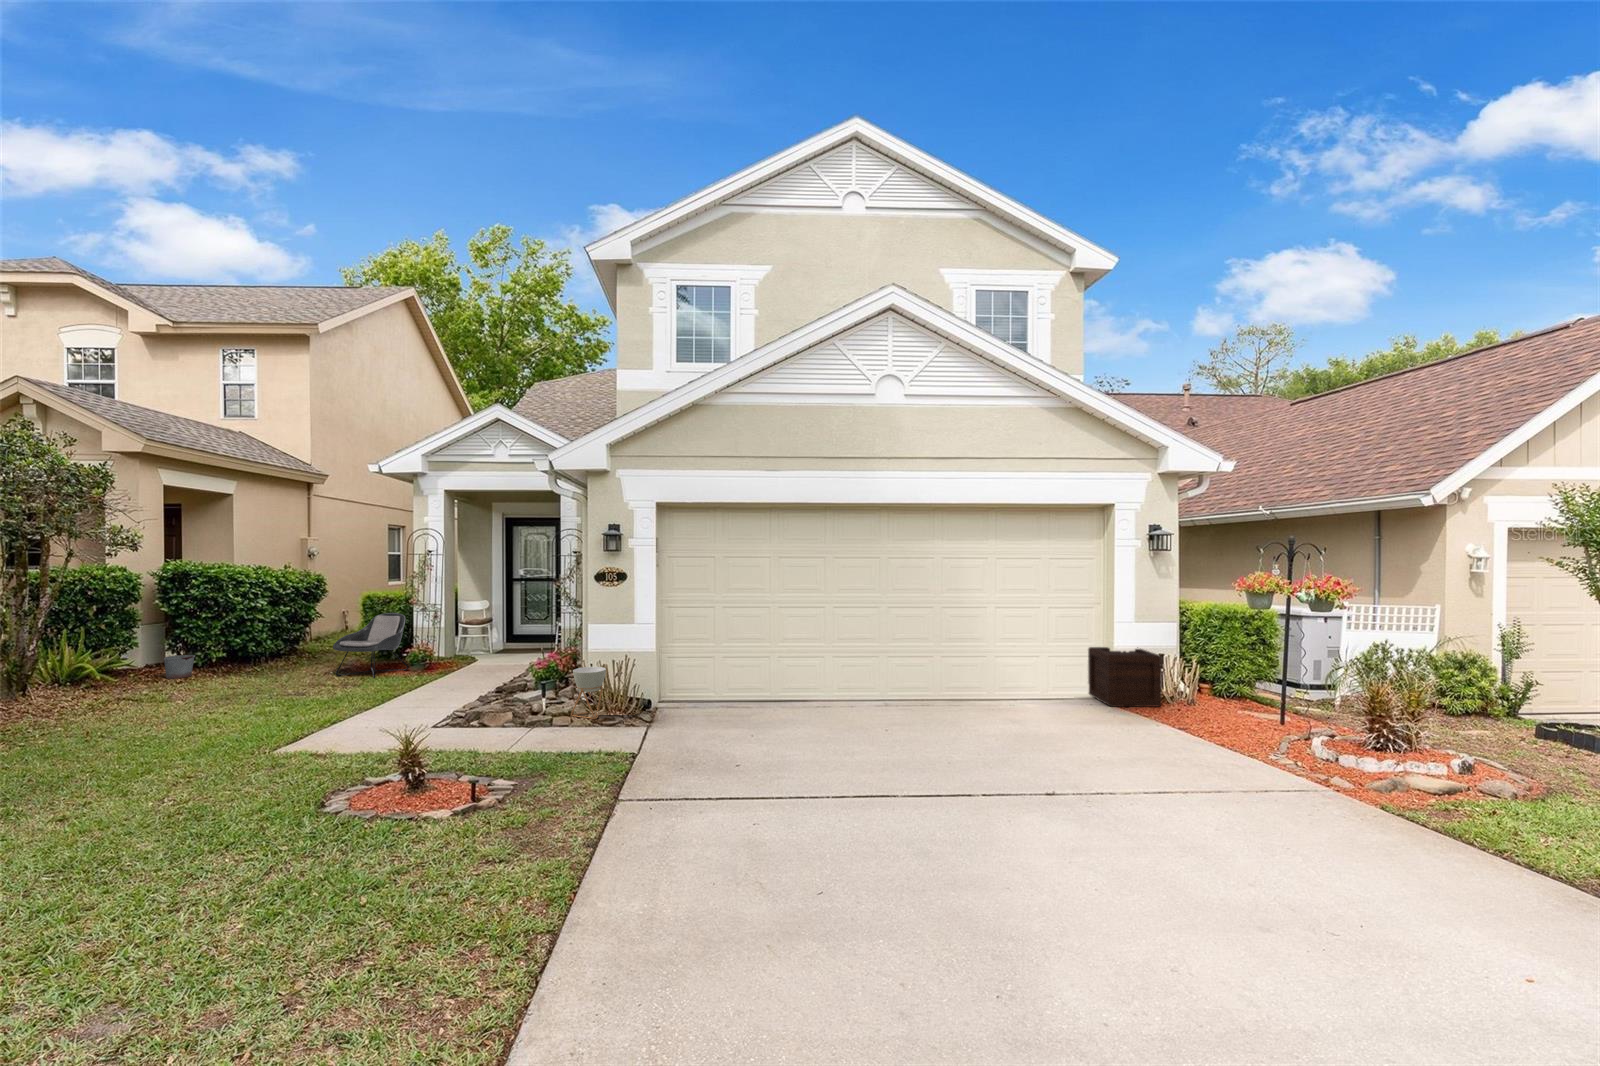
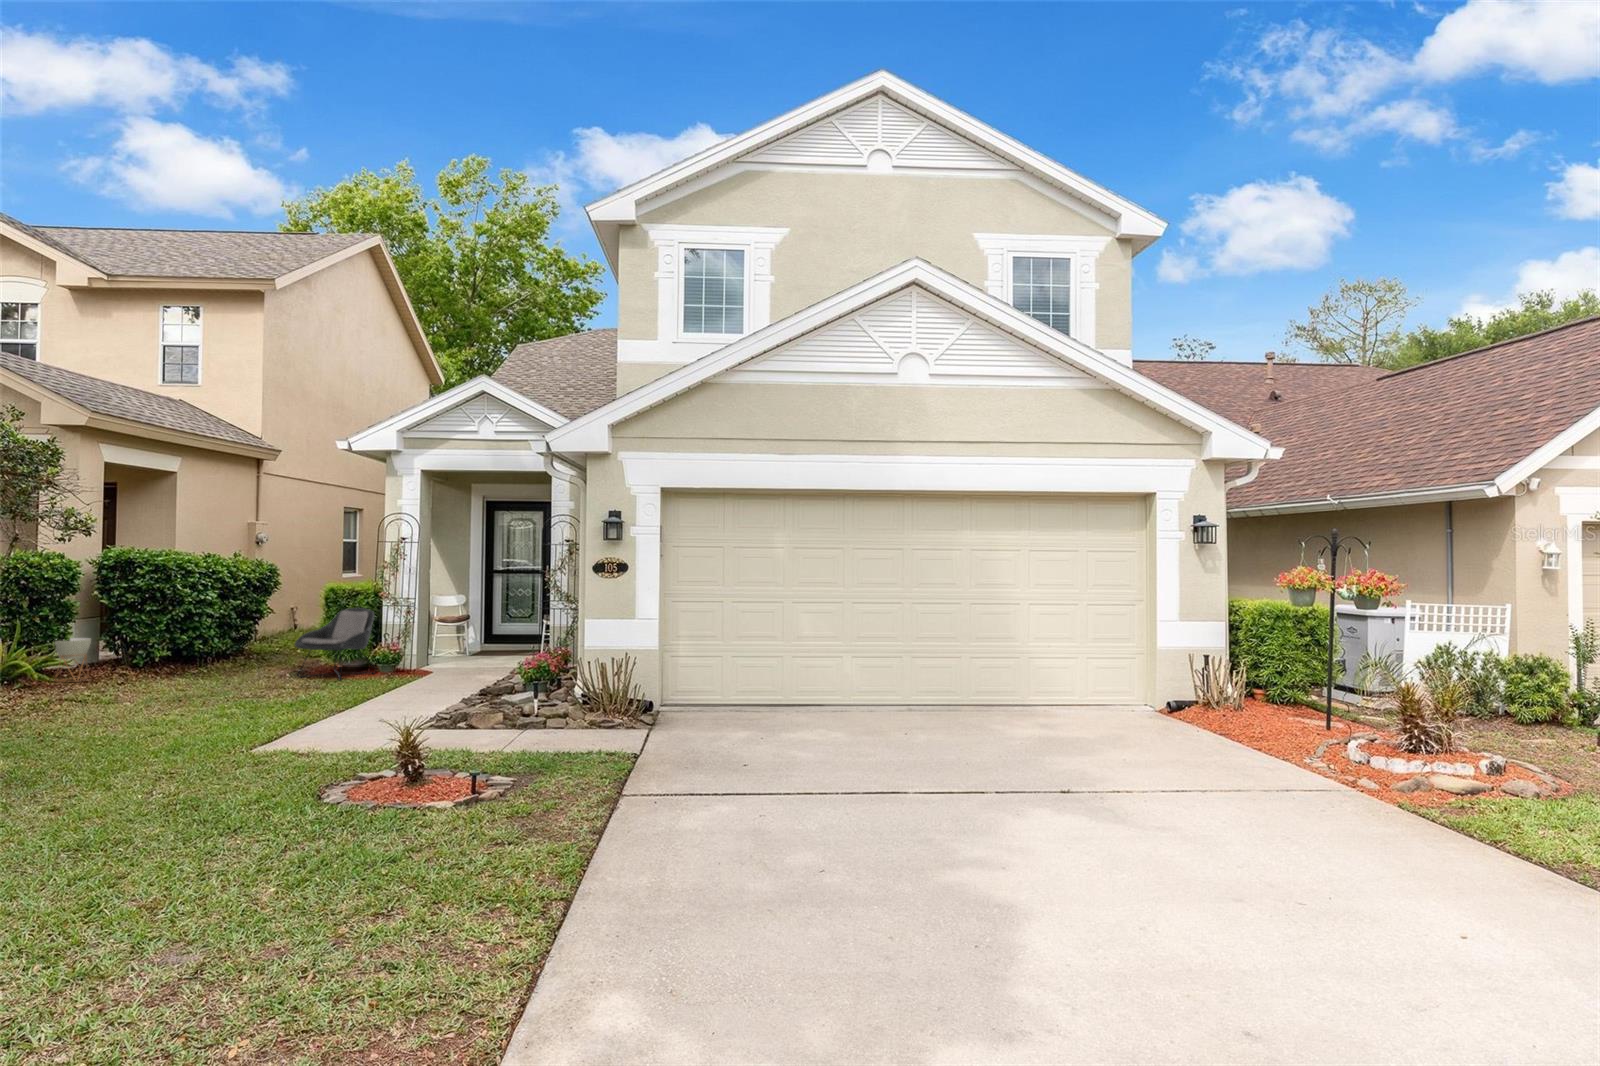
wooden crate: present [1088,647,1162,707] -> none [1160,657,1243,726]
bucket: present [163,655,195,679] -> none [107,651,142,677]
planter: present [571,667,606,719] -> present [55,638,91,682]

